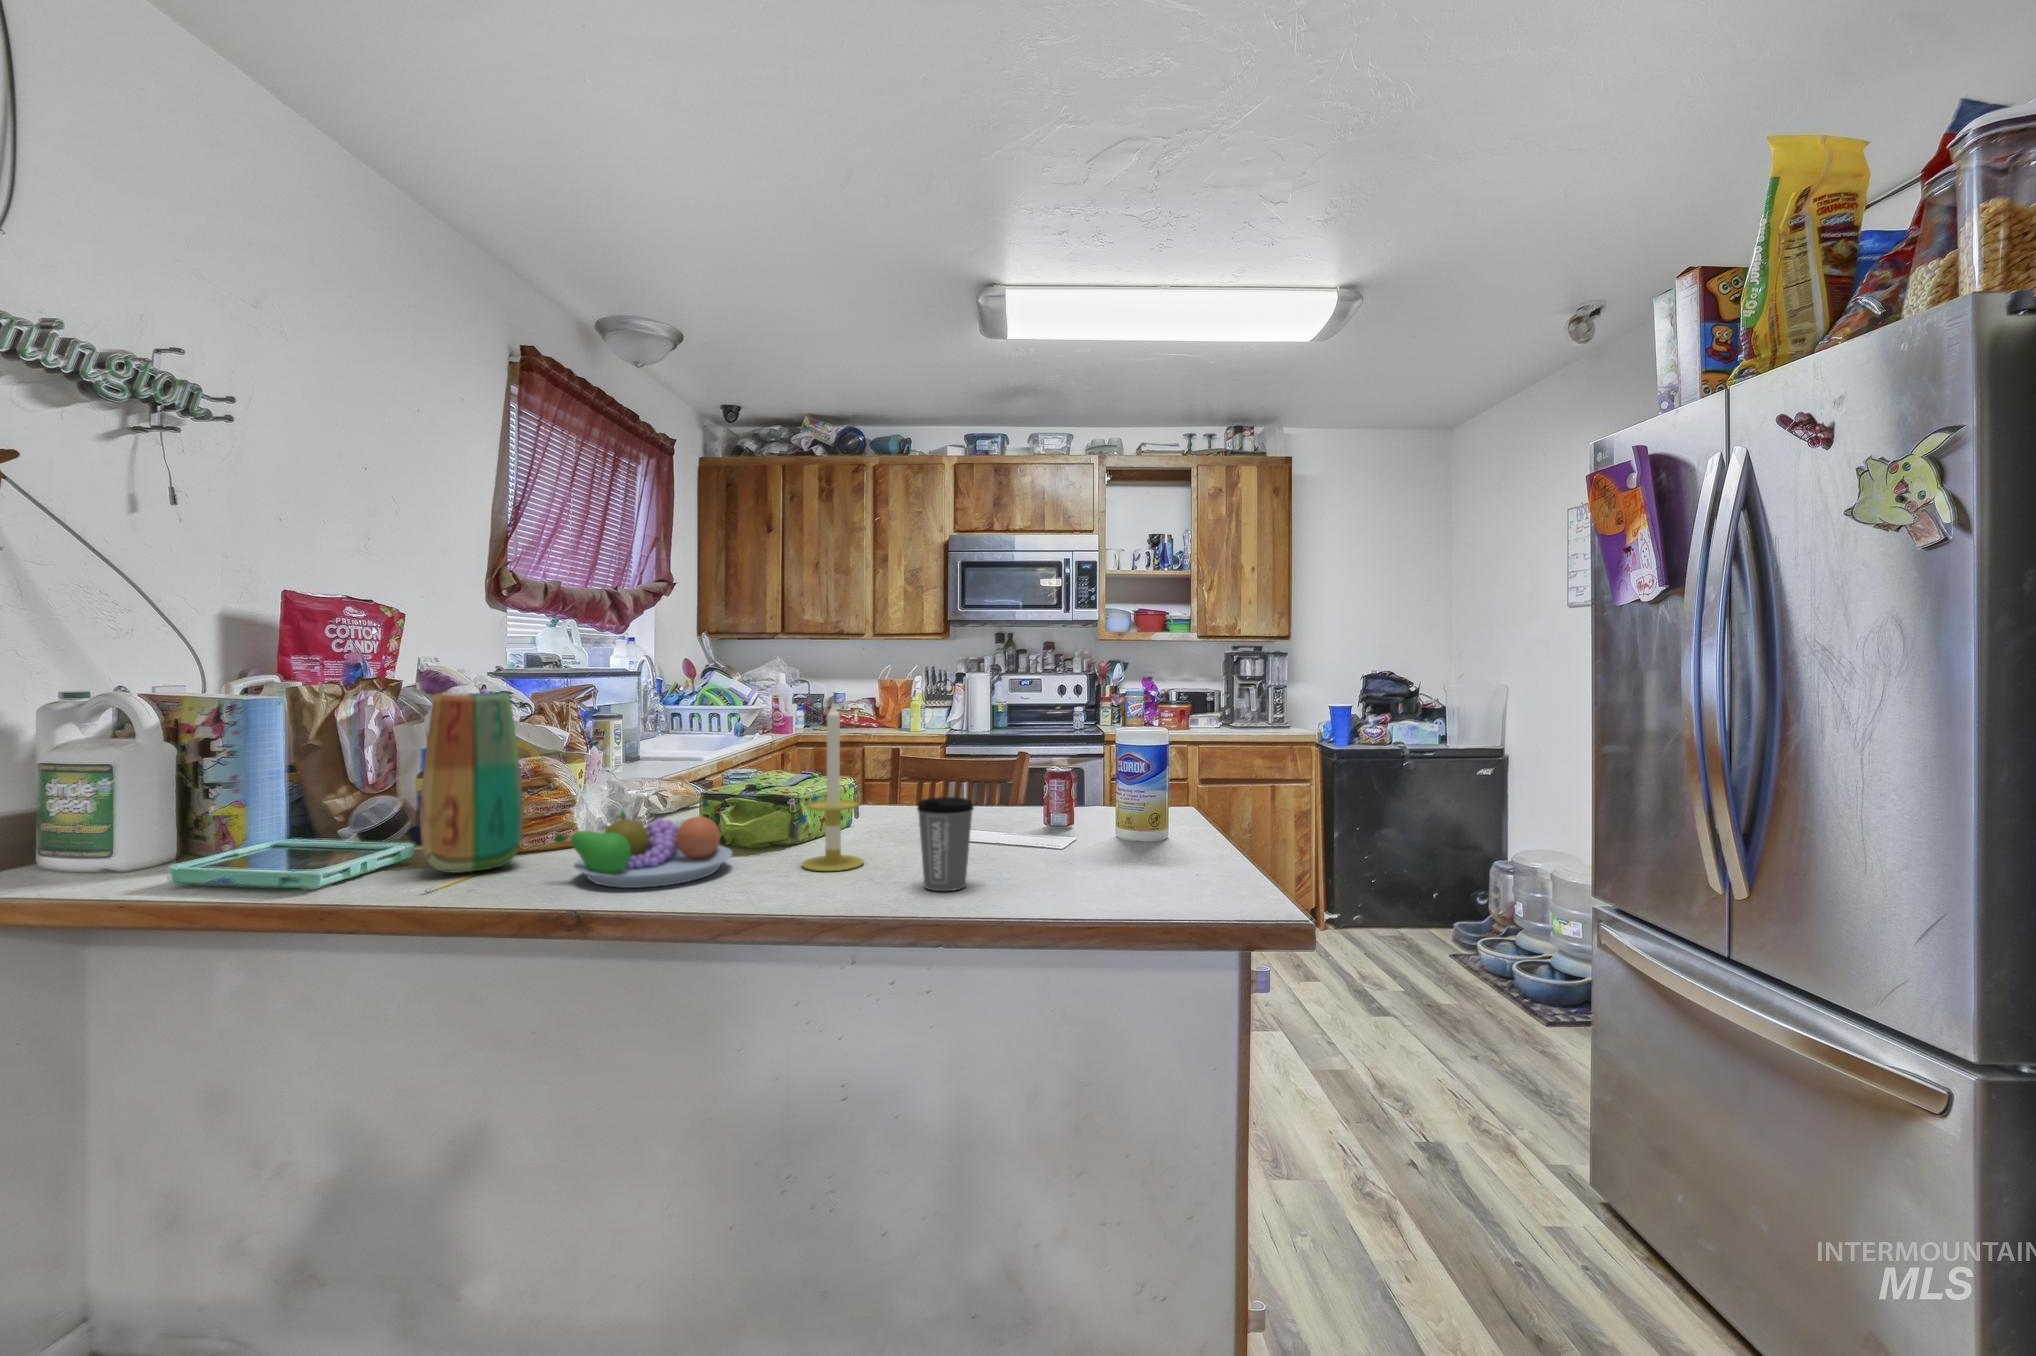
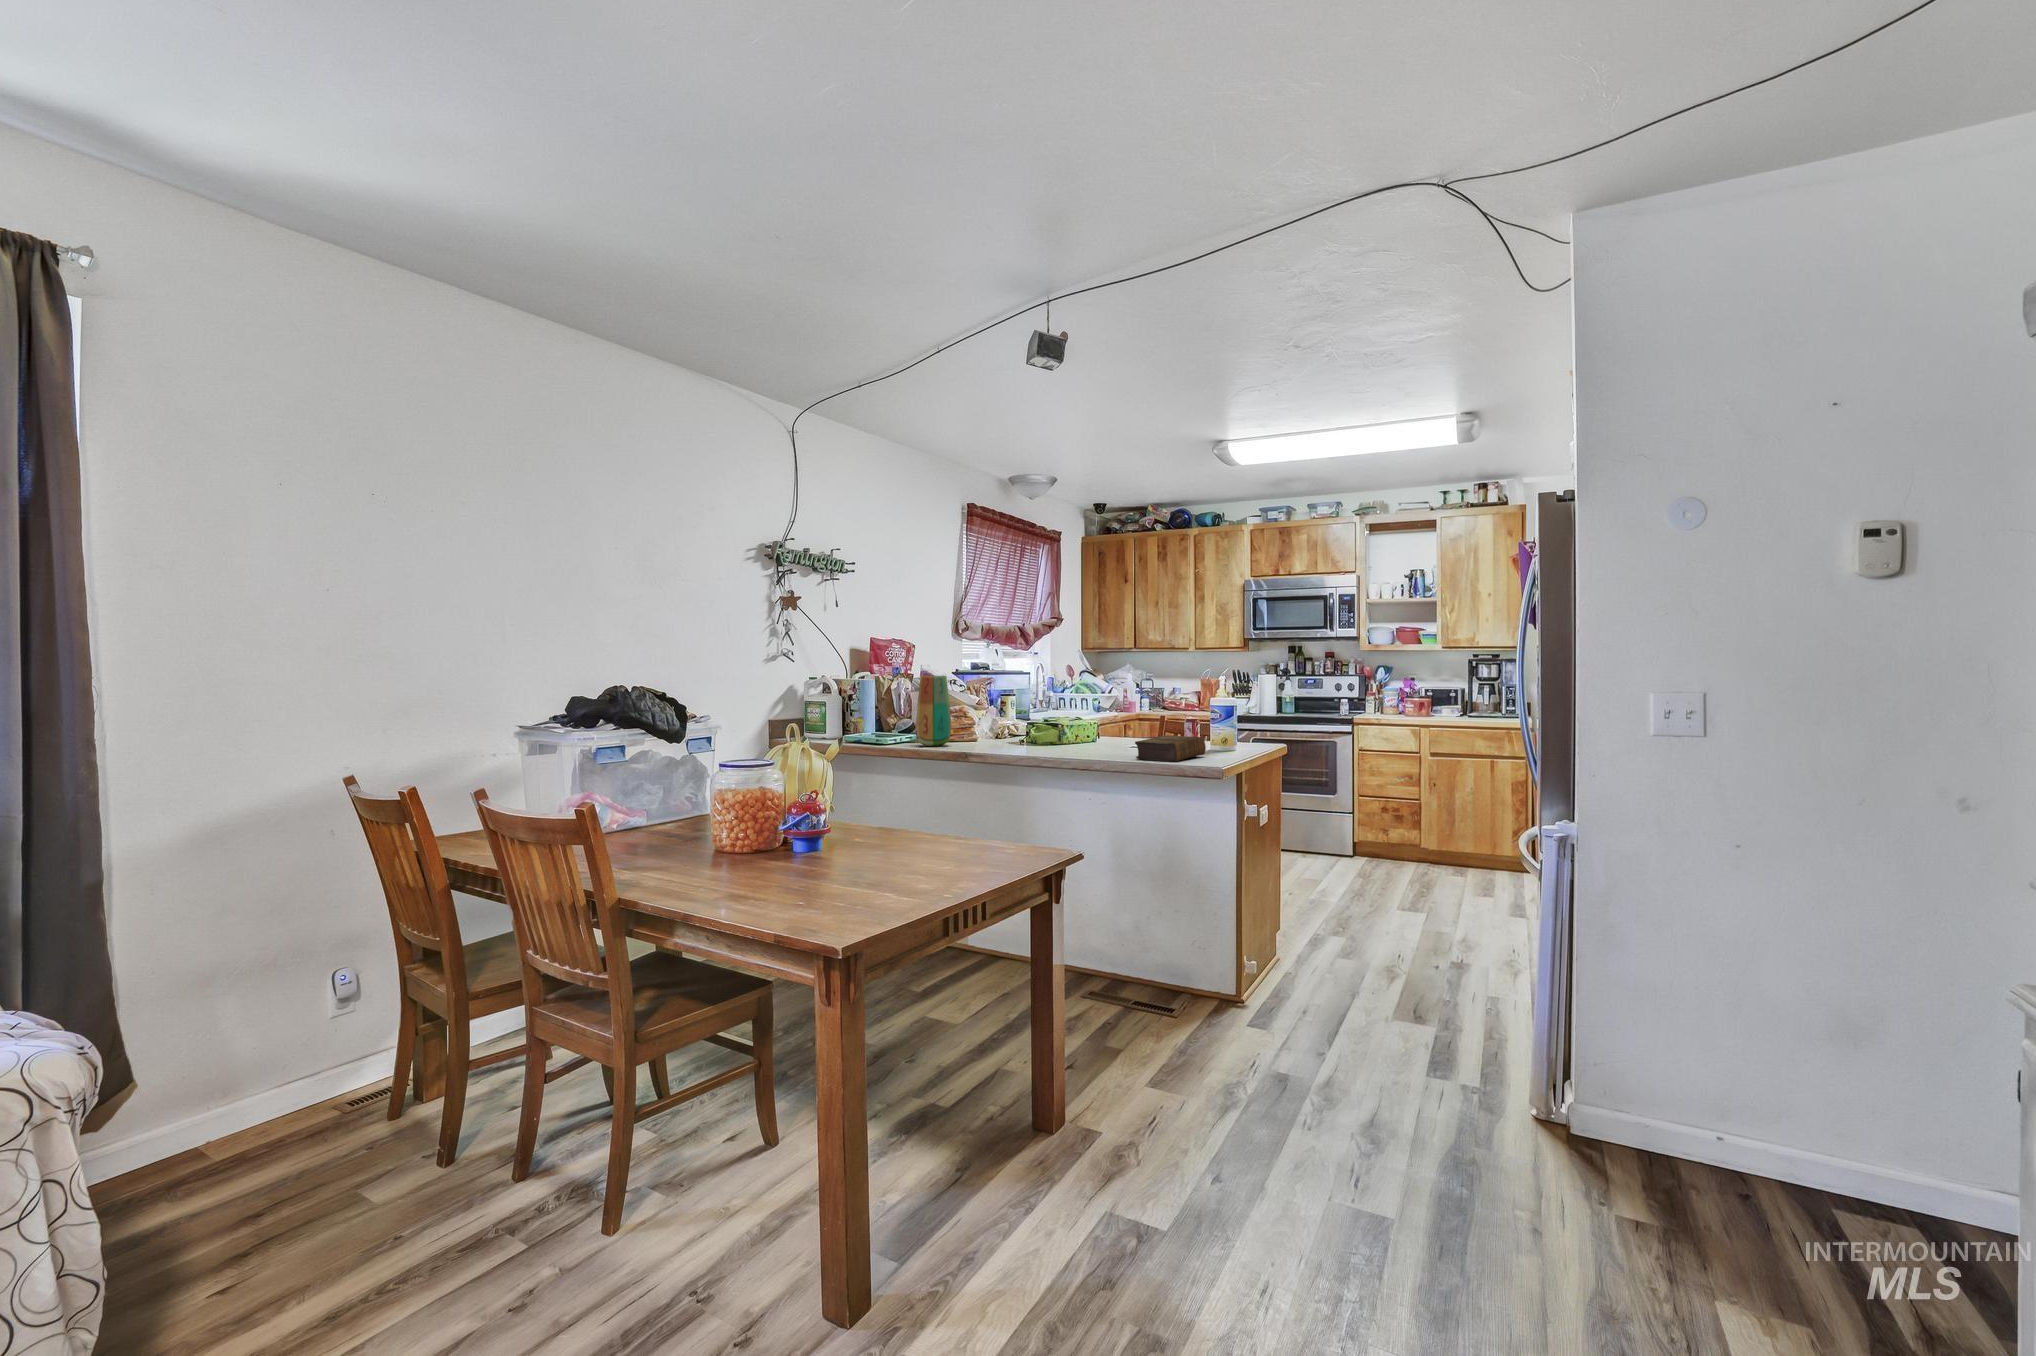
candle: present [802,703,864,871] -> none [1051,677,1078,752]
coffee cup: present [917,797,974,891] -> none [1085,718,1110,757]
fruit bowl: present [554,811,732,888] -> none [958,724,1025,751]
book: none [1050,822,1156,898] -> present [1135,736,1206,762]

